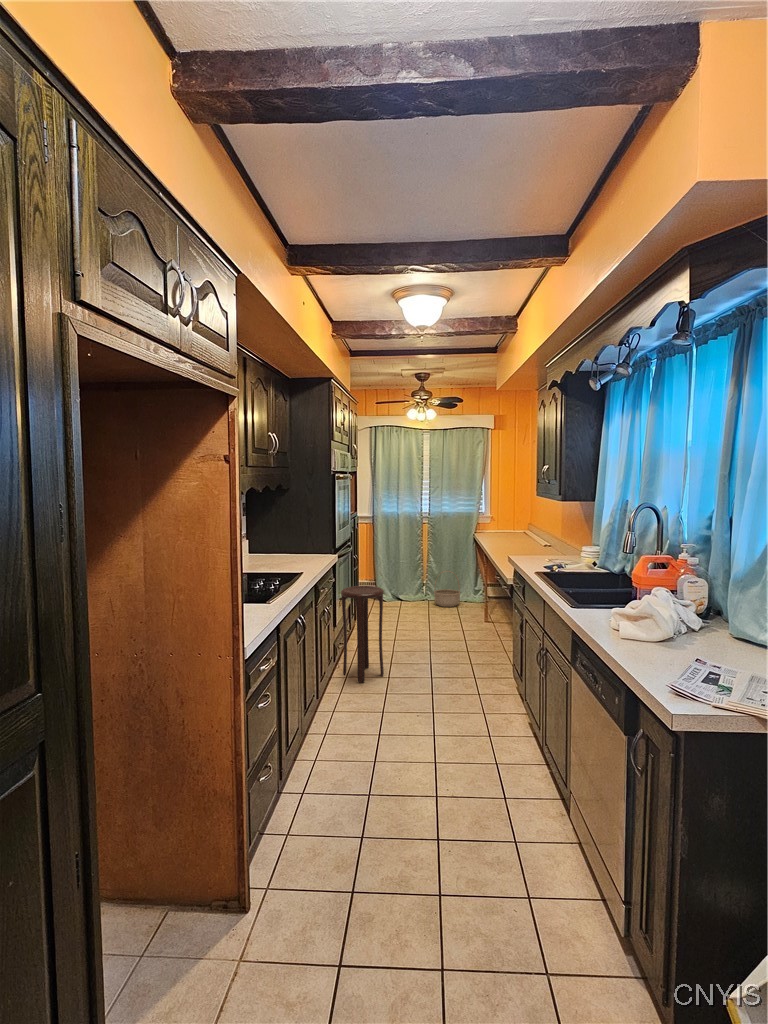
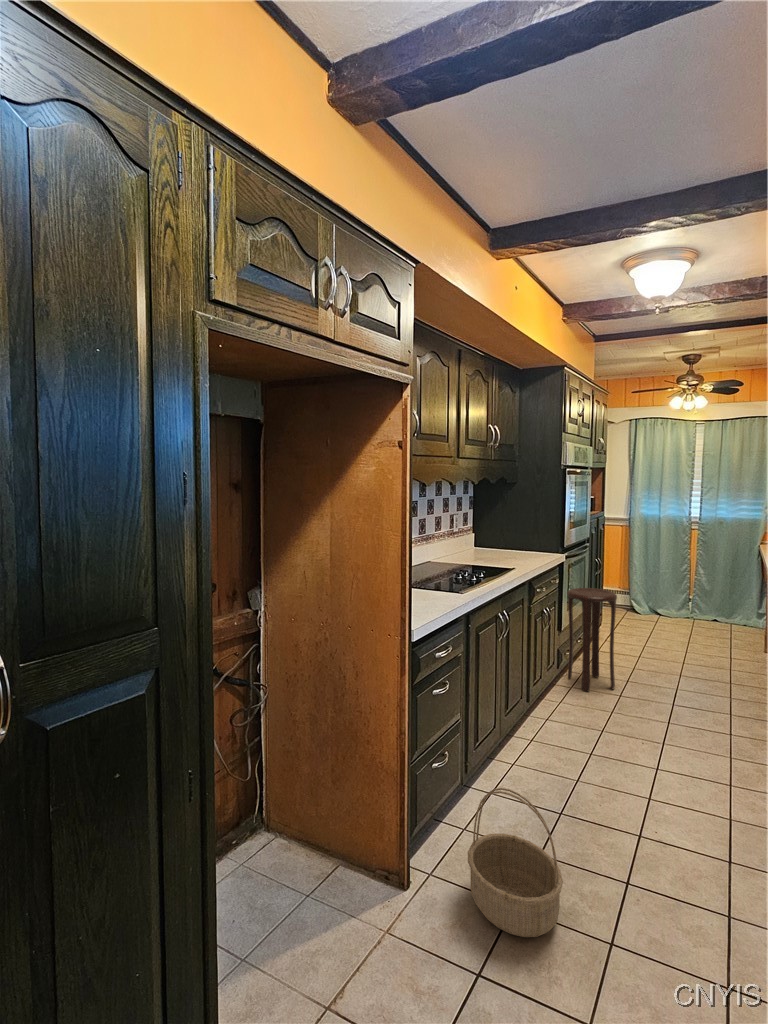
basket: present [434,571,461,607] -> present [468,788,563,937]

